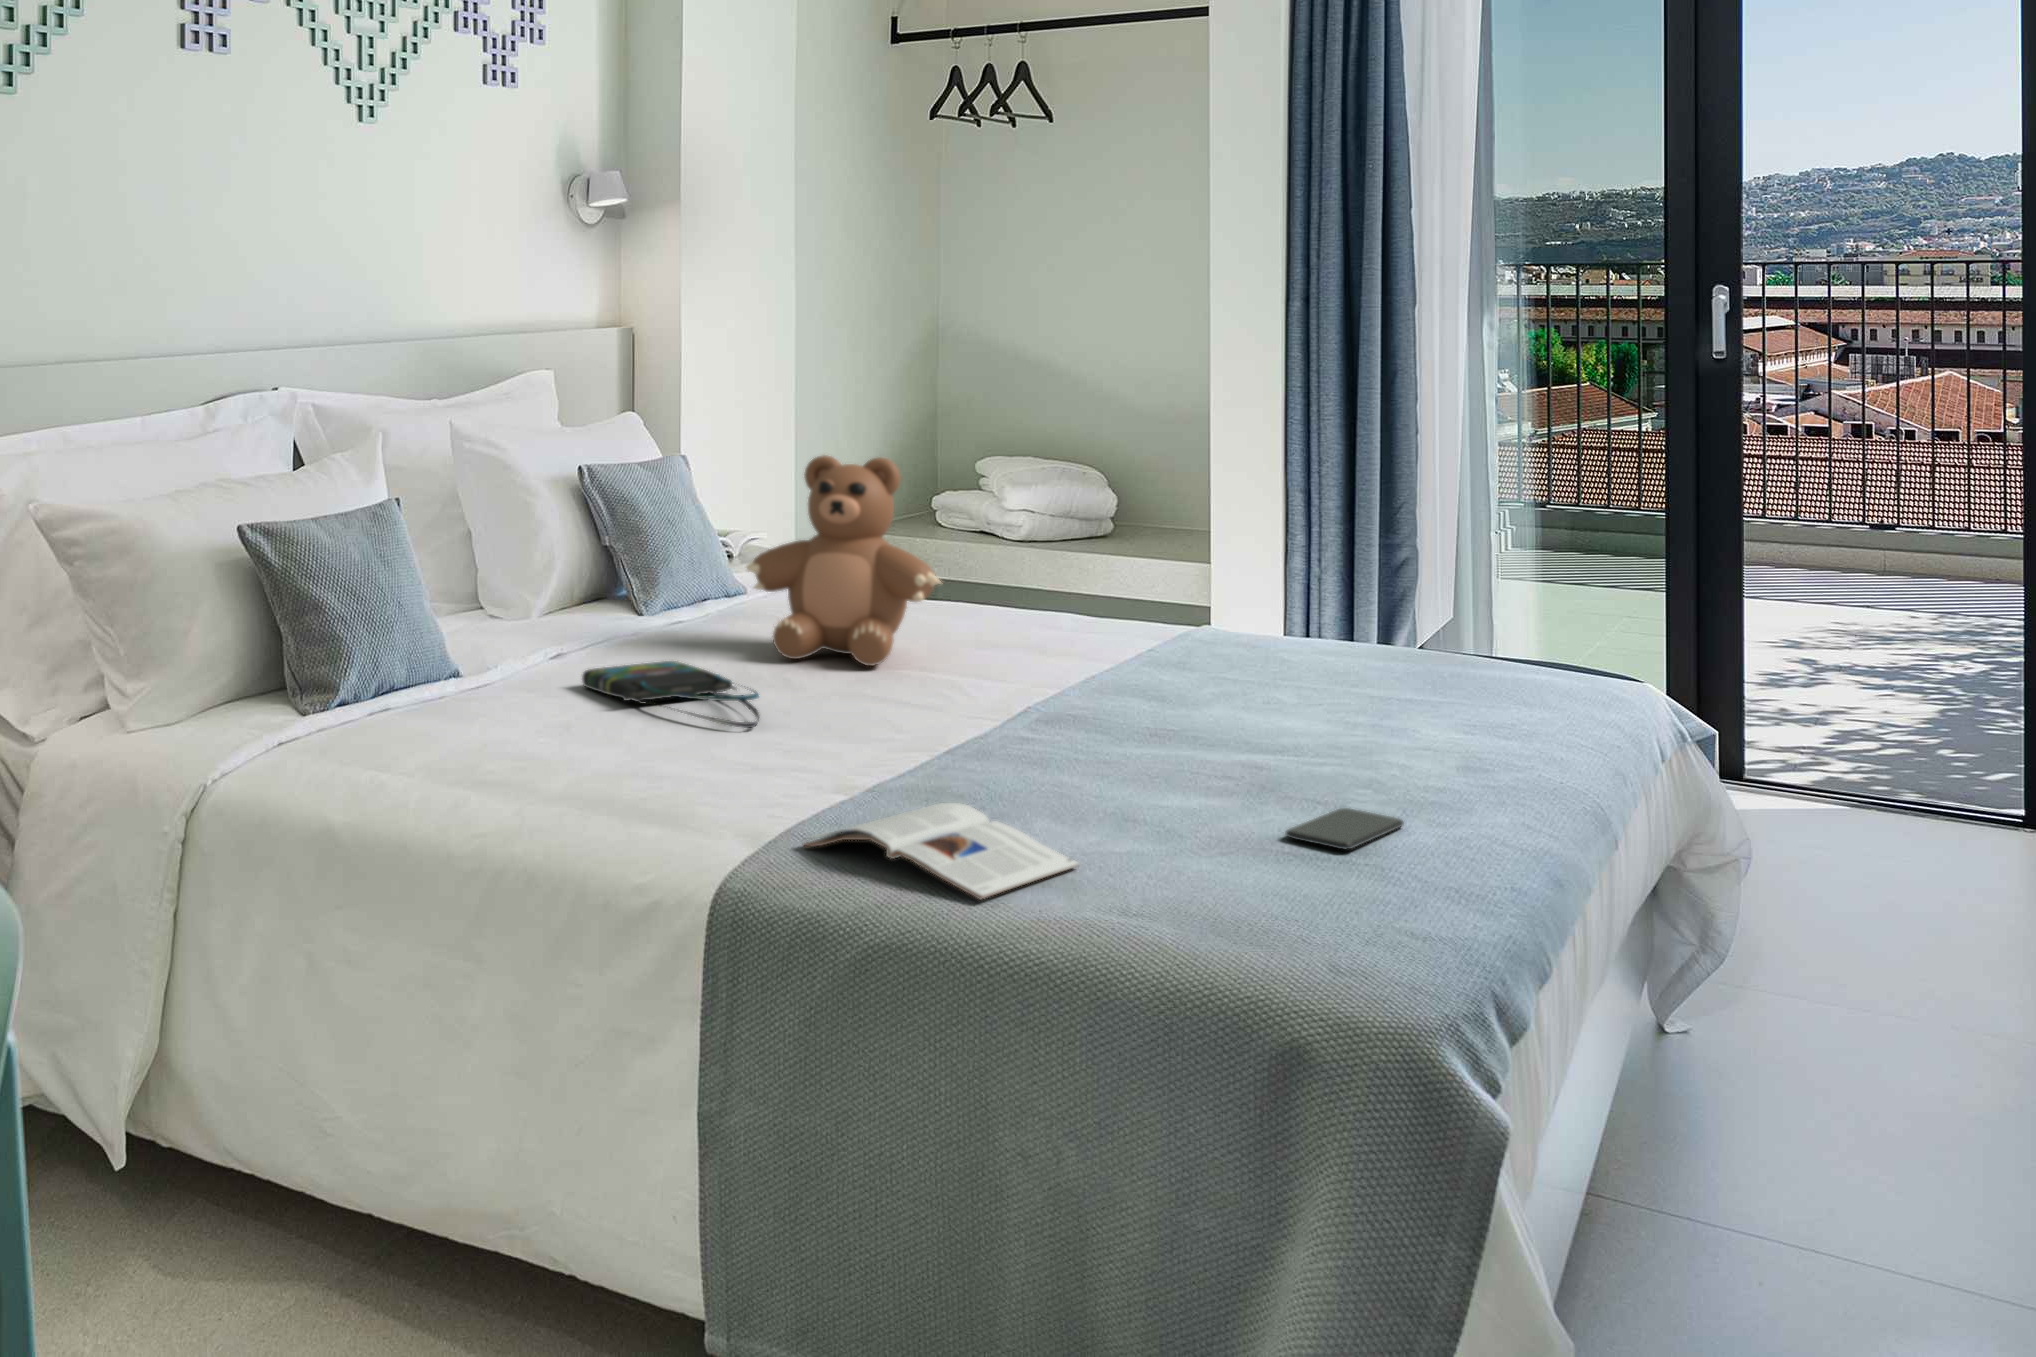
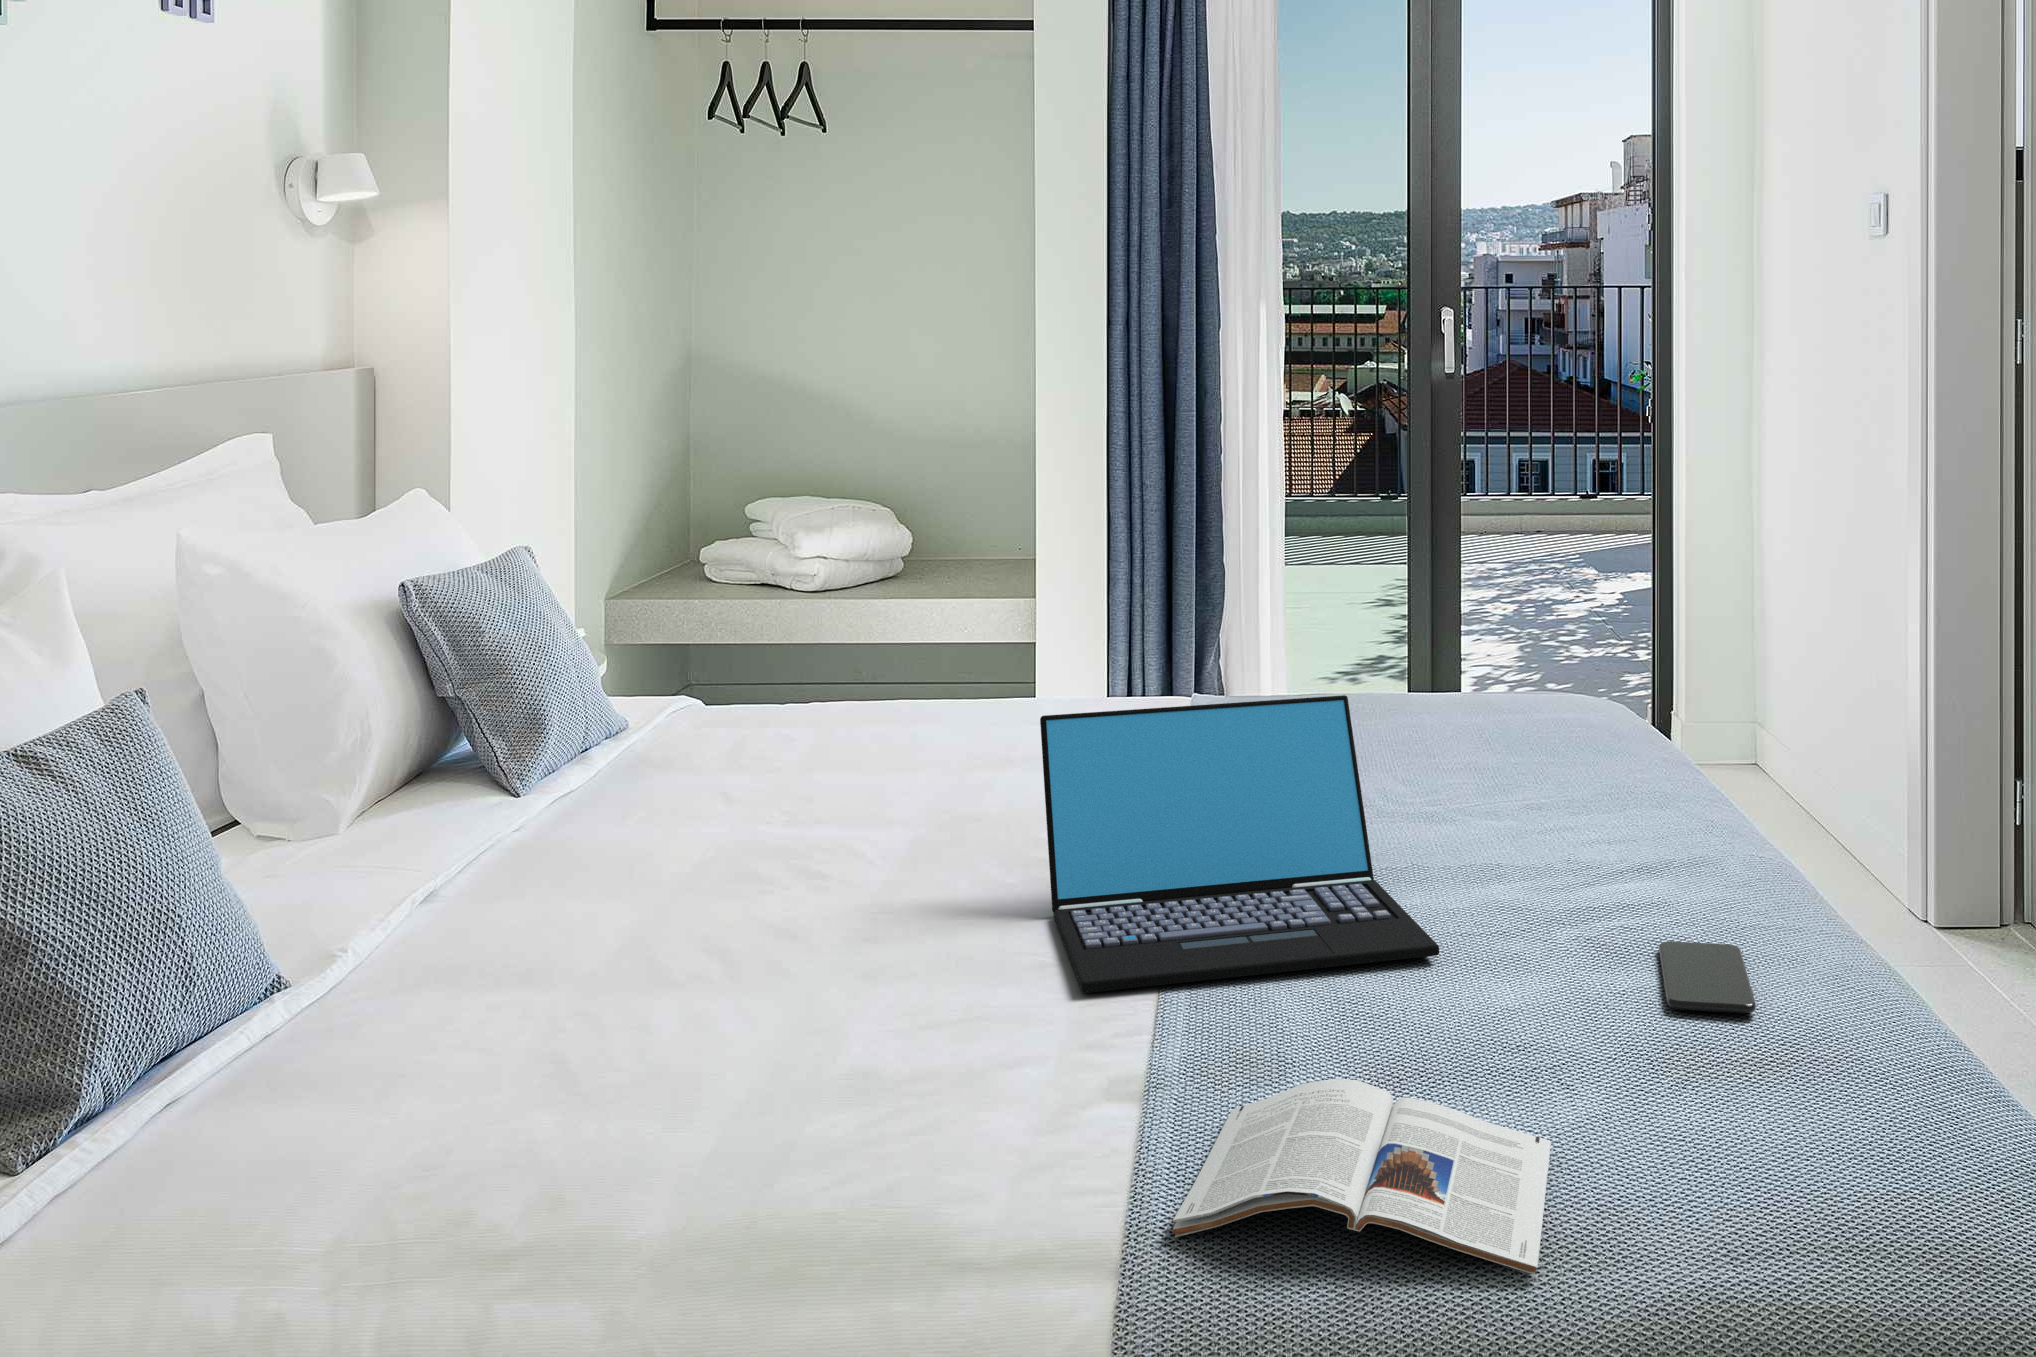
teddy bear: present [746,455,941,666] -> none [701,534,986,832]
laptop: none [881,586,1171,783] -> present [1040,695,1439,993]
tote bag: present [582,661,759,728] -> none [514,876,860,985]

